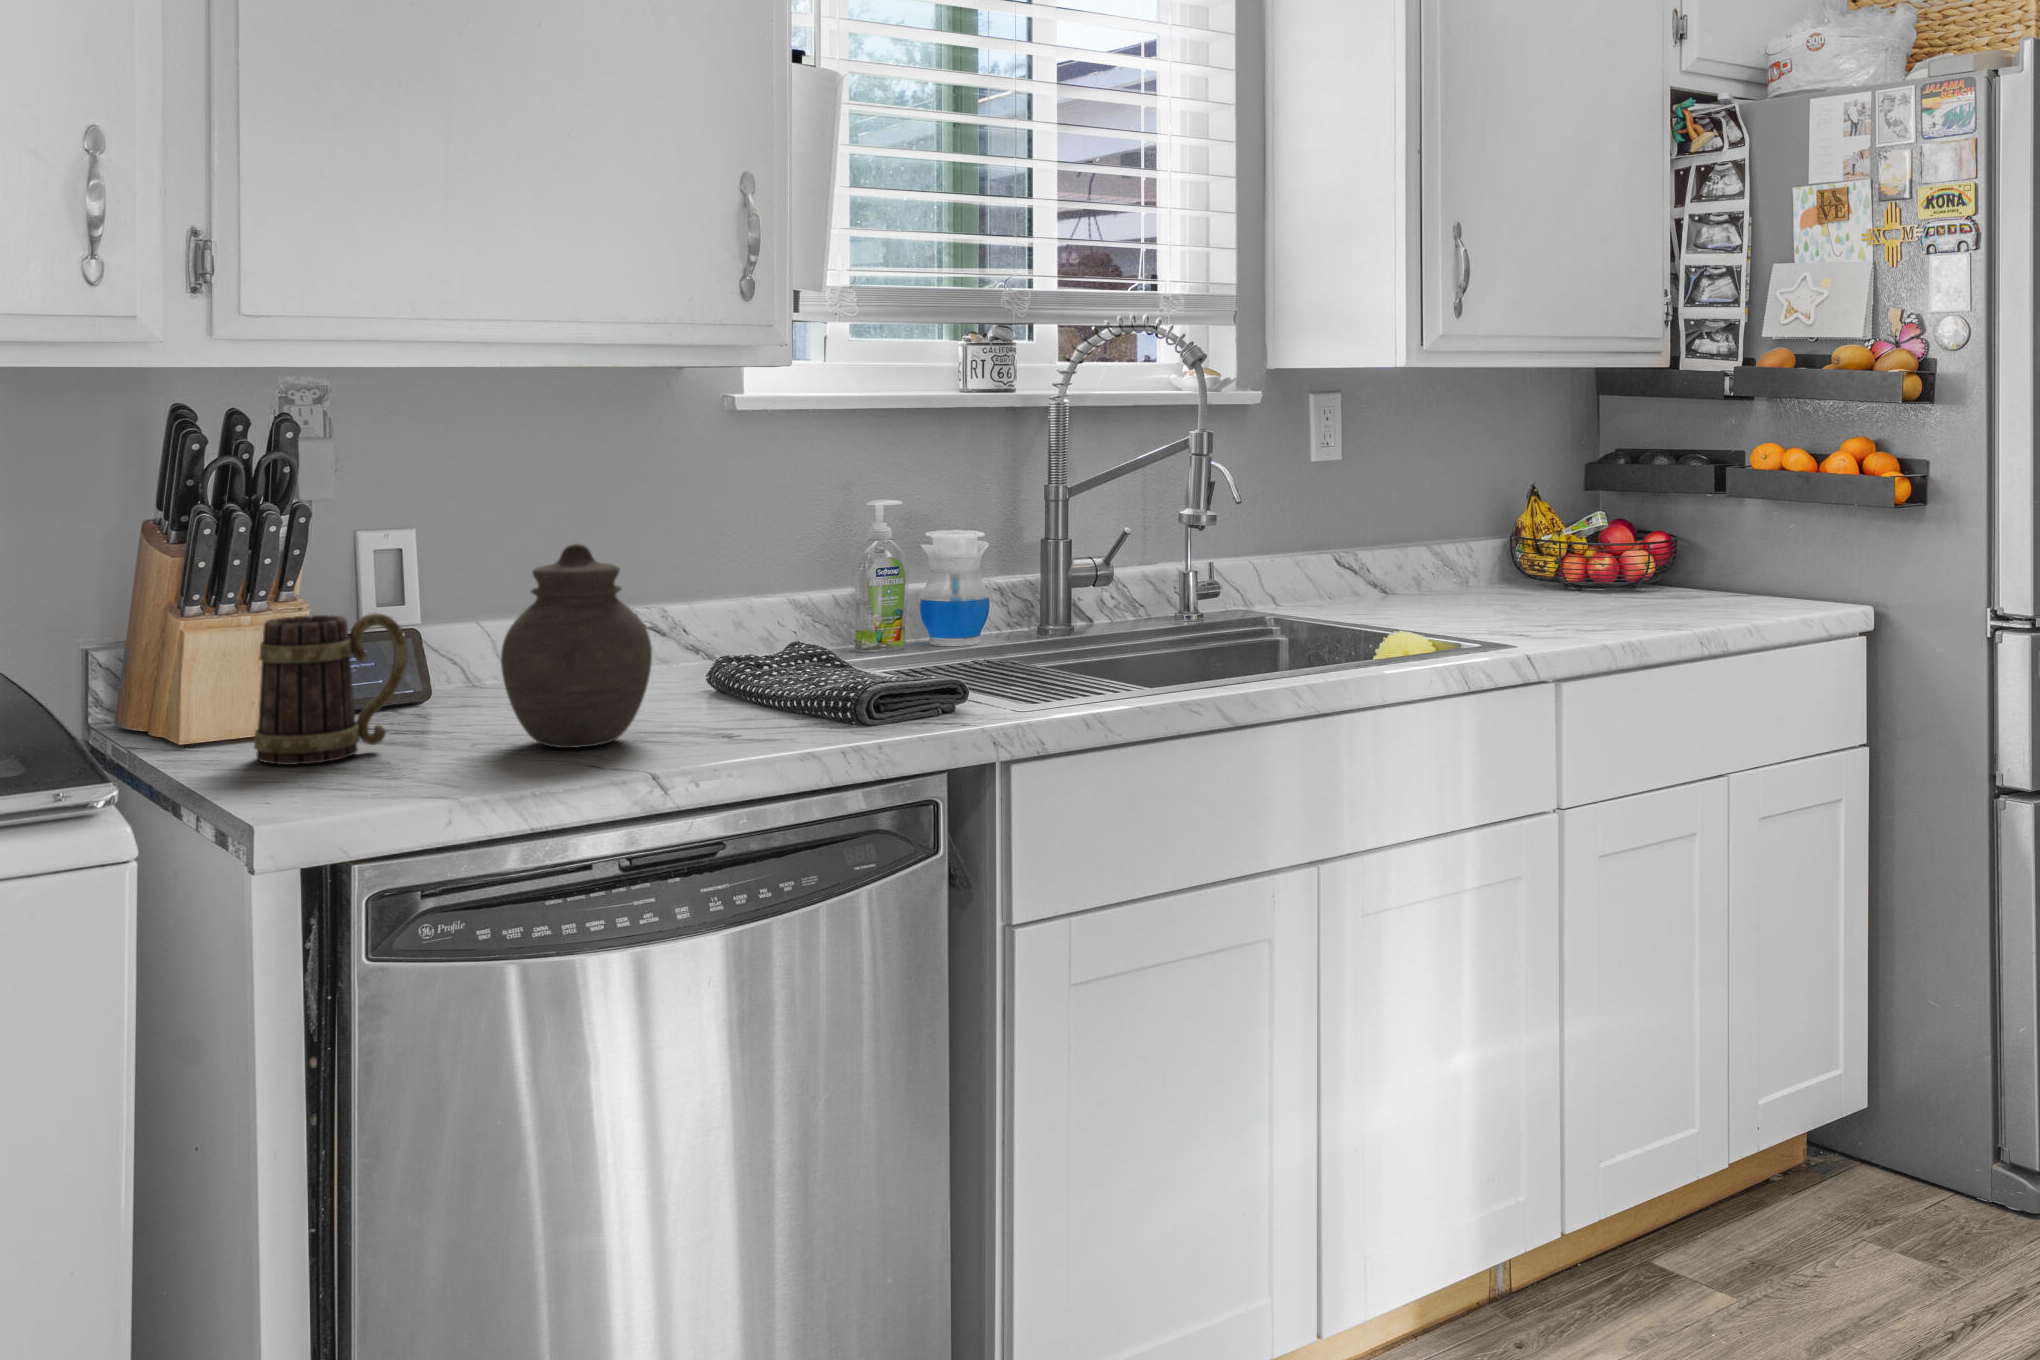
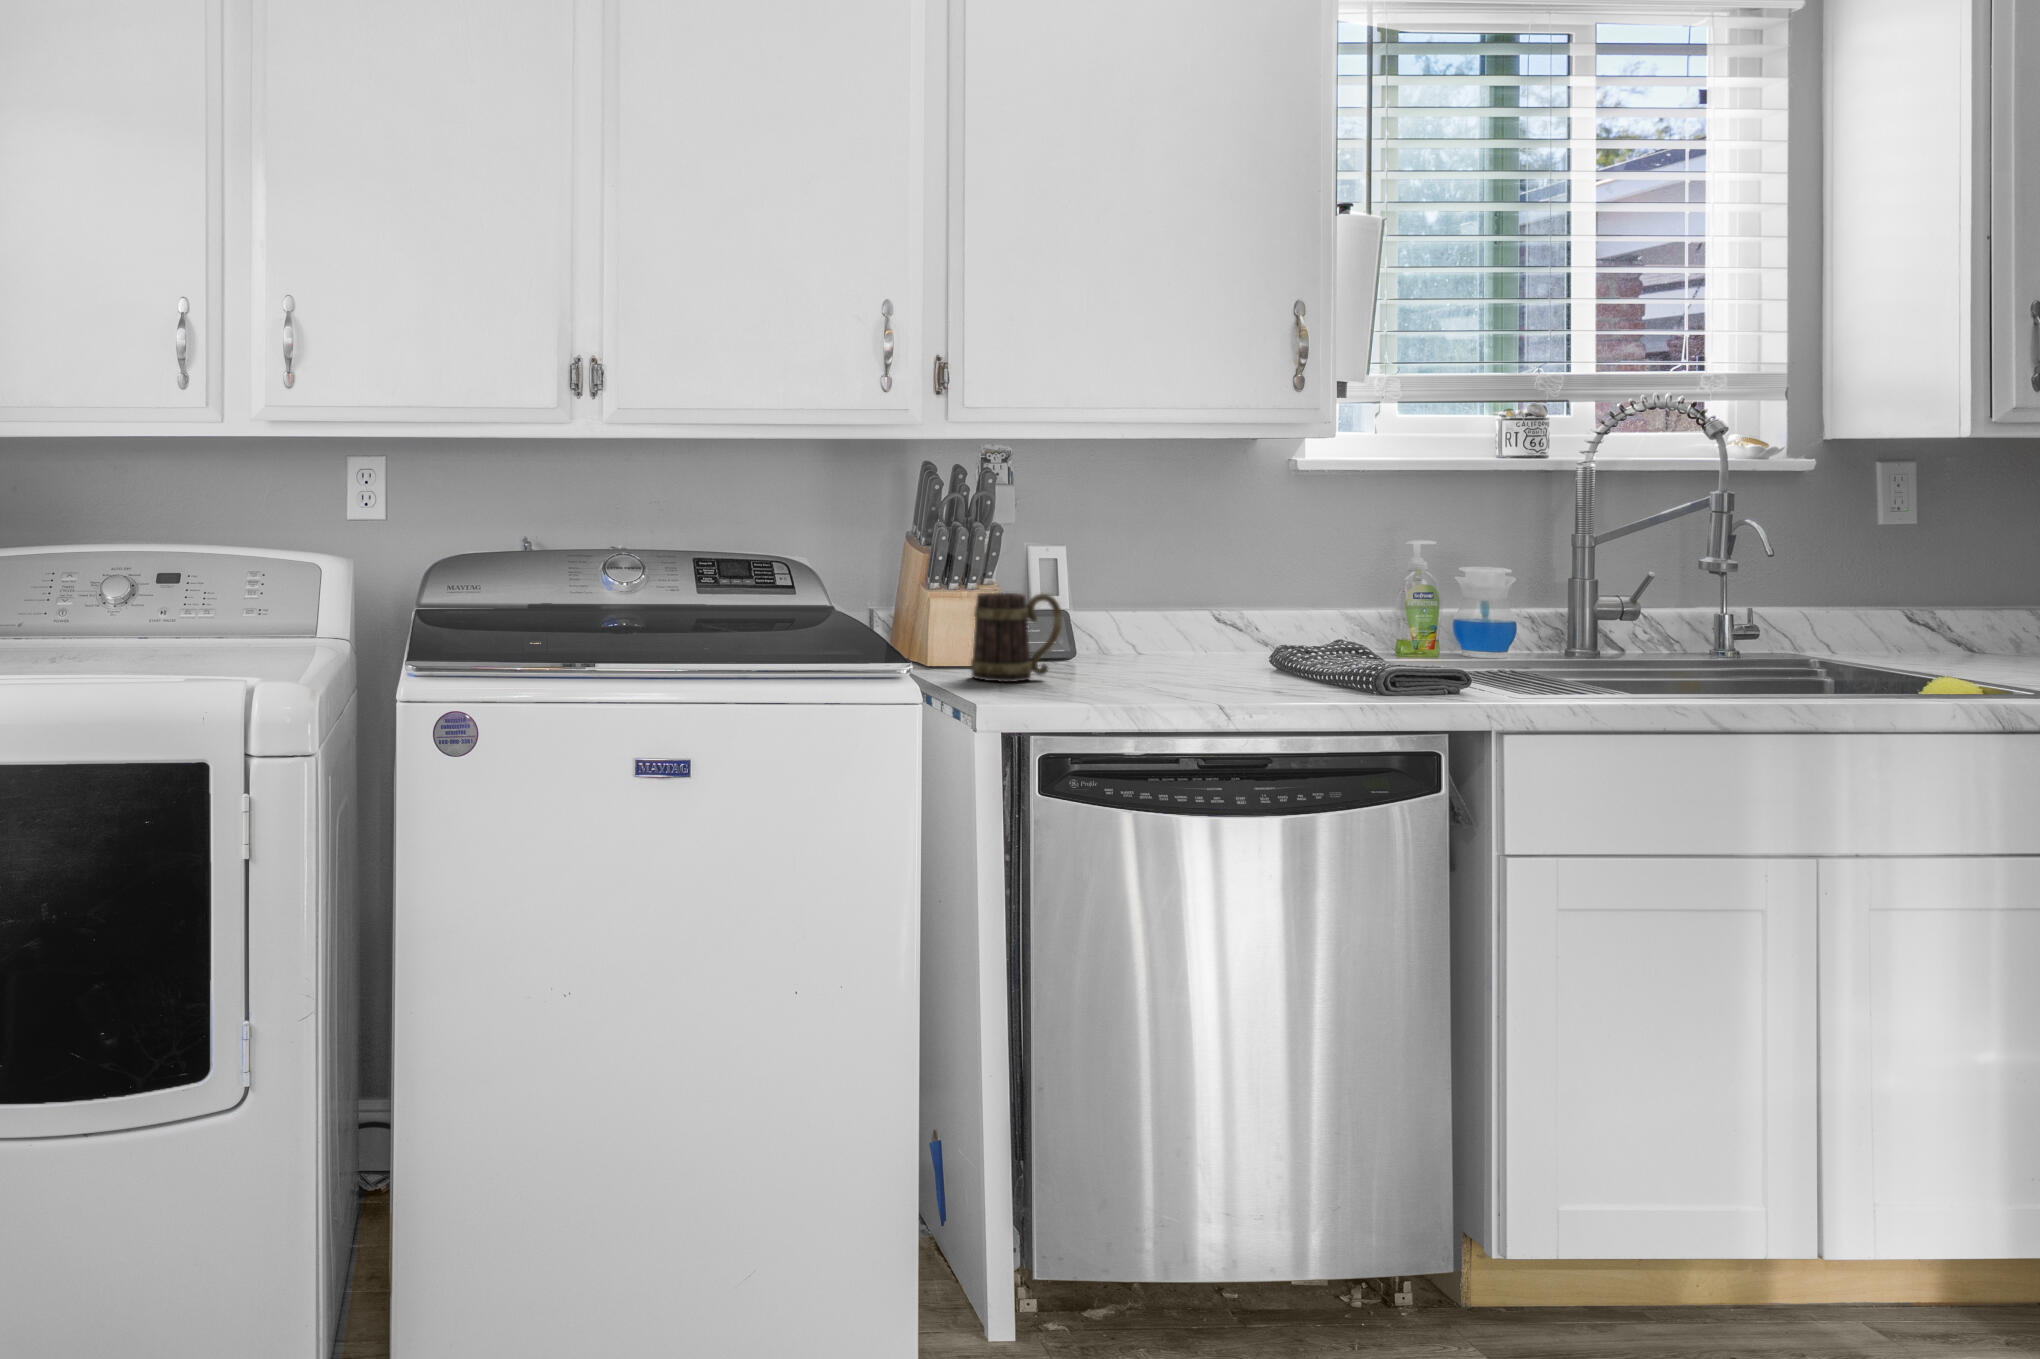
jar: present [501,544,652,748] -> none [1122,556,1224,688]

